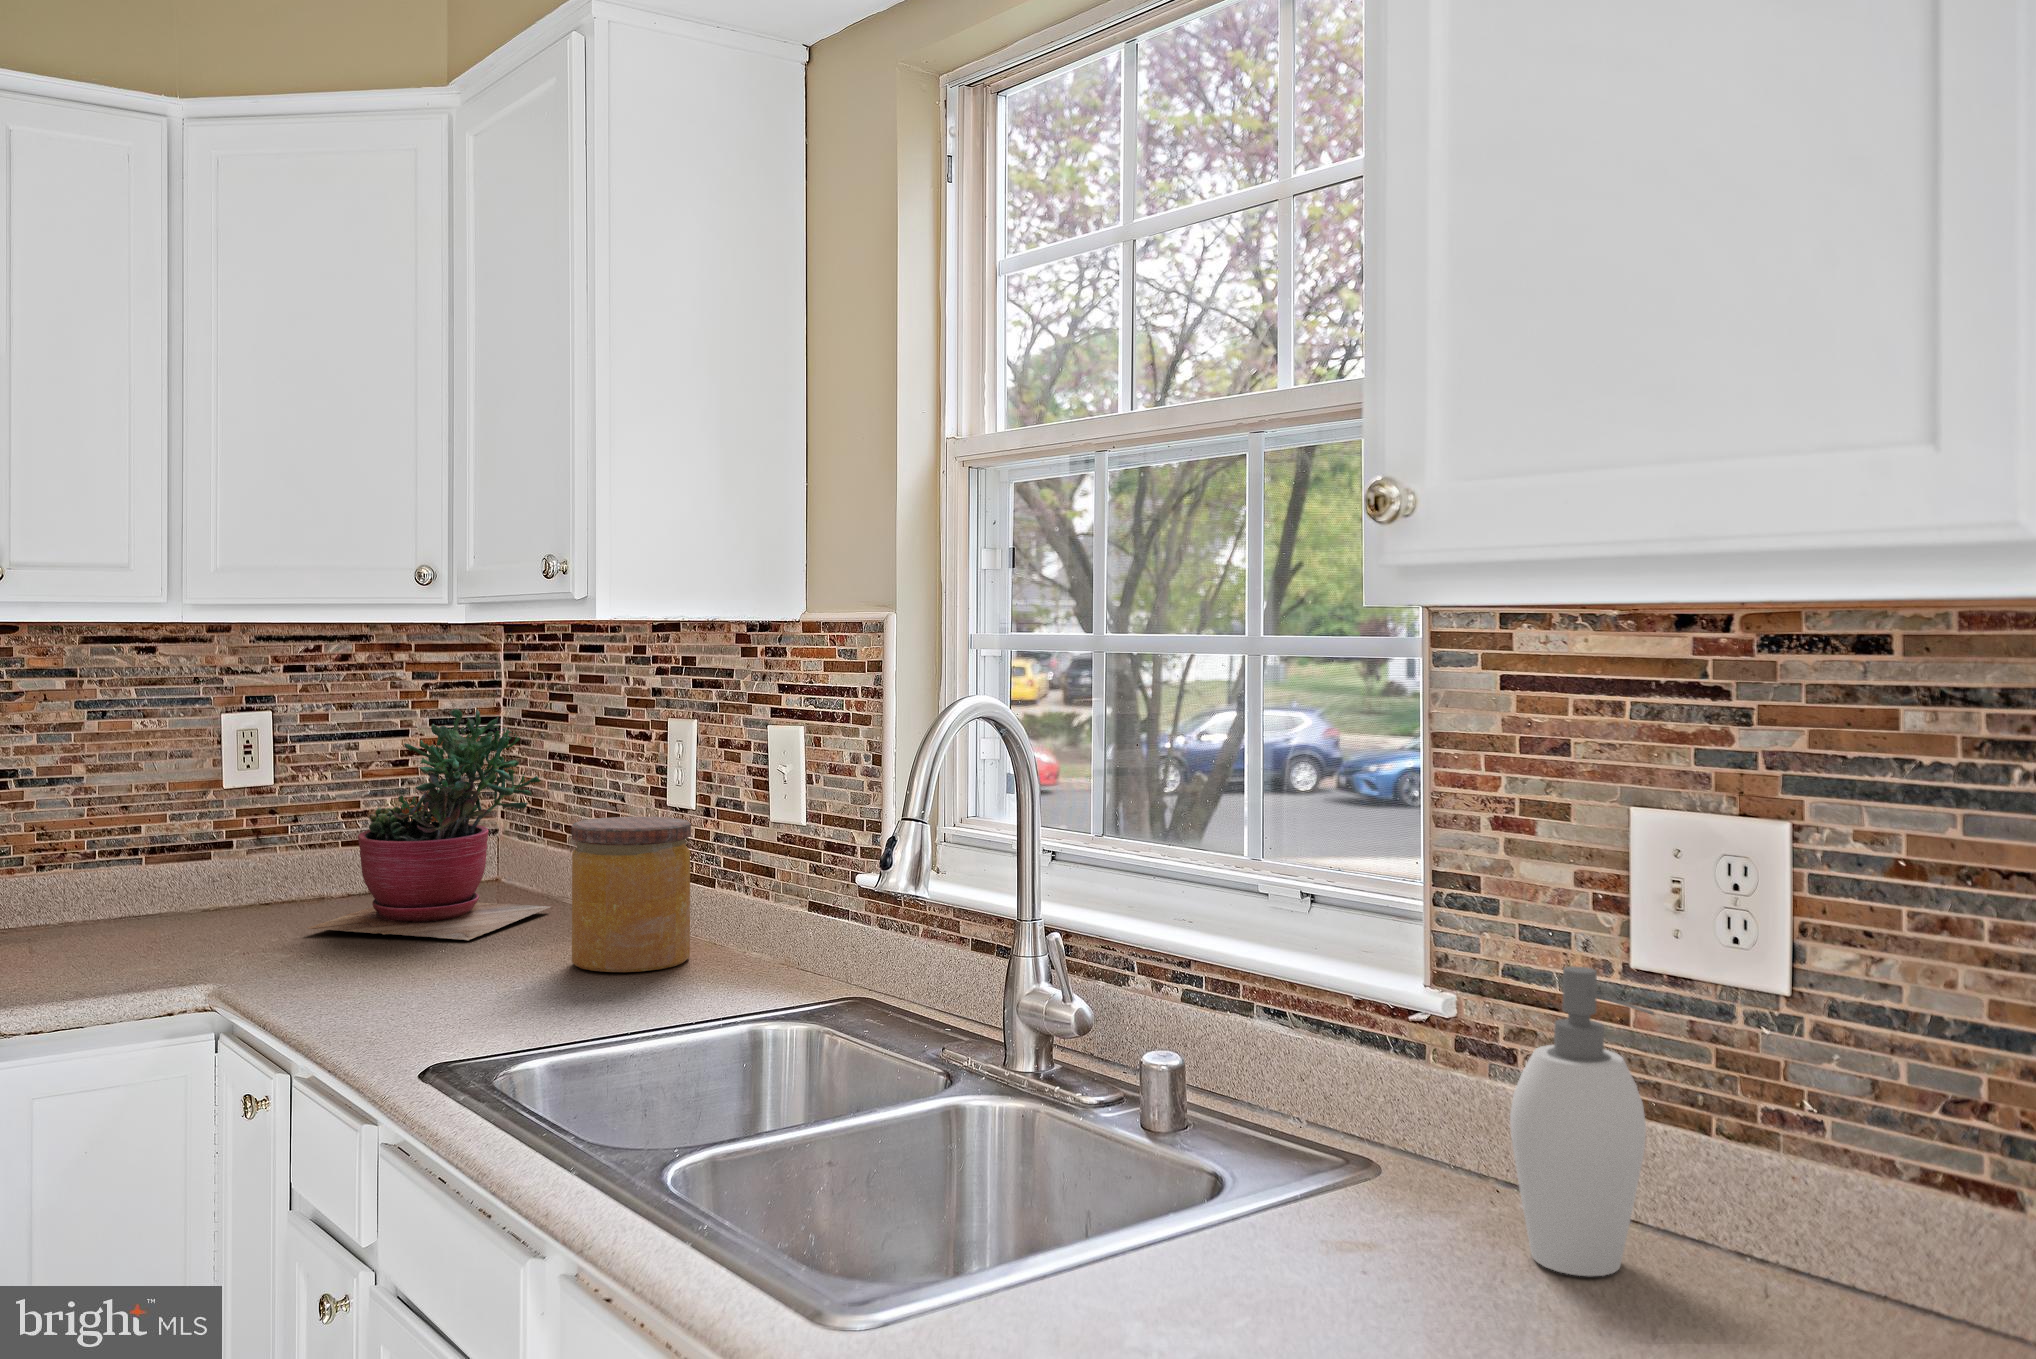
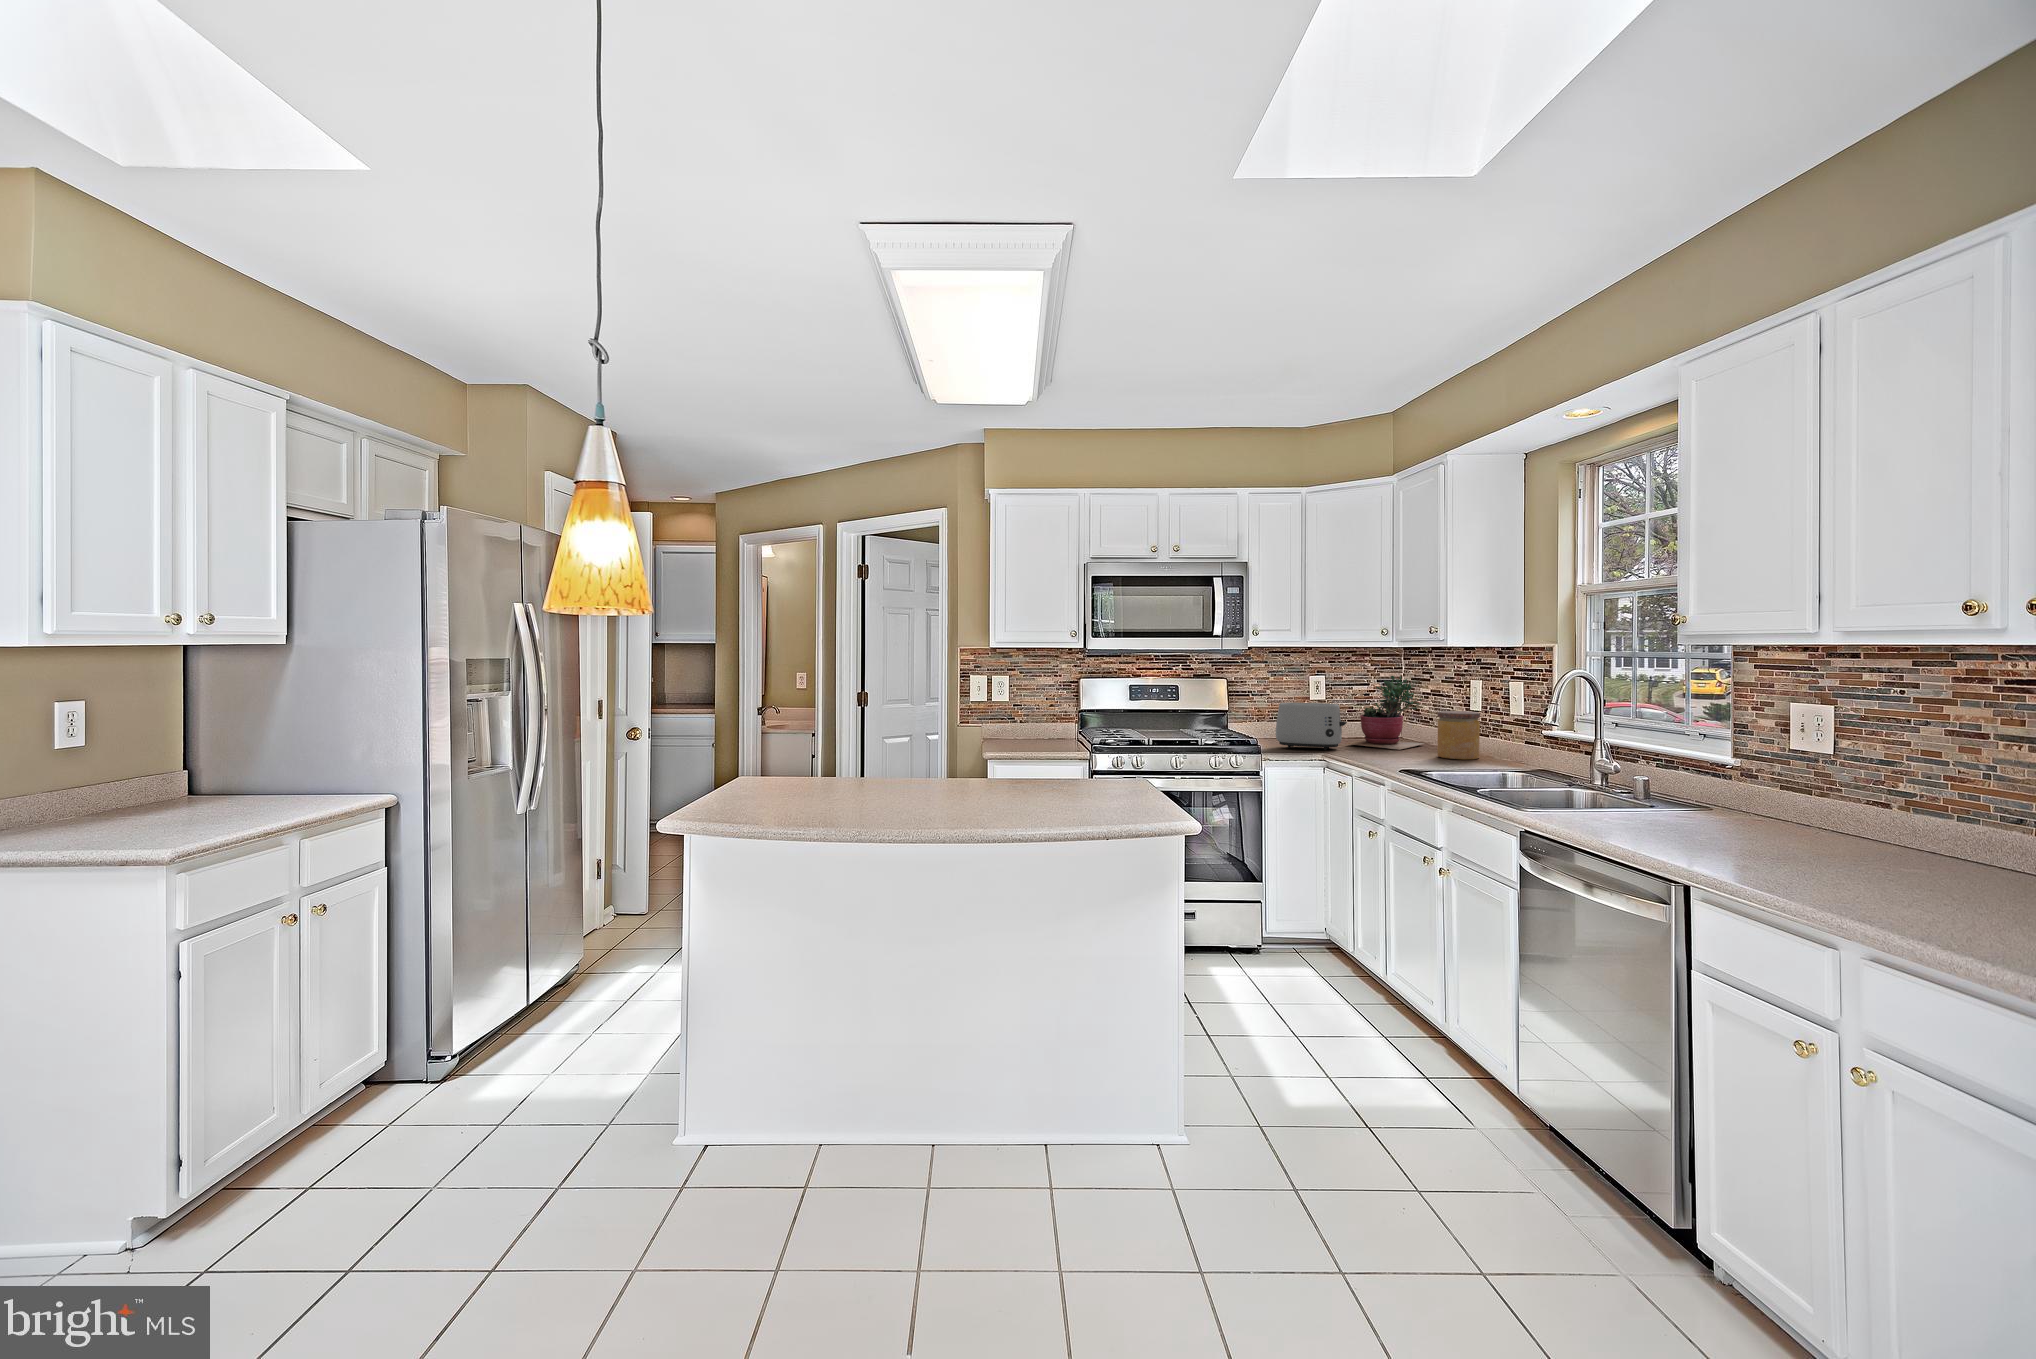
toaster: none [46,805,300,968] -> present [1276,703,1347,750]
soap dispenser: present [1510,966,1654,1276] -> none [1733,744,1779,825]

